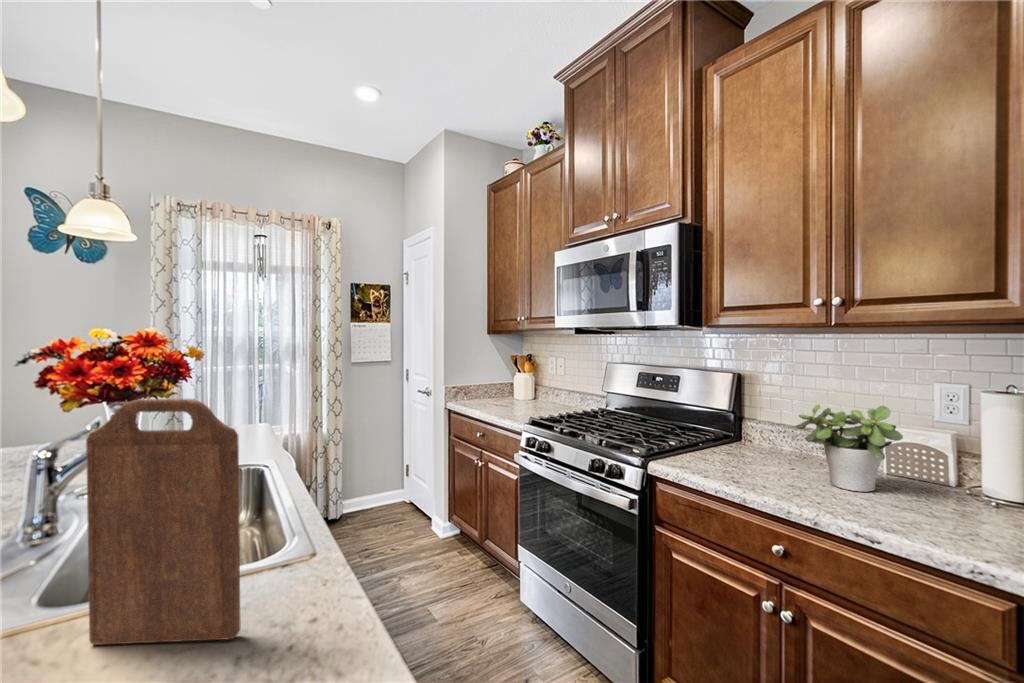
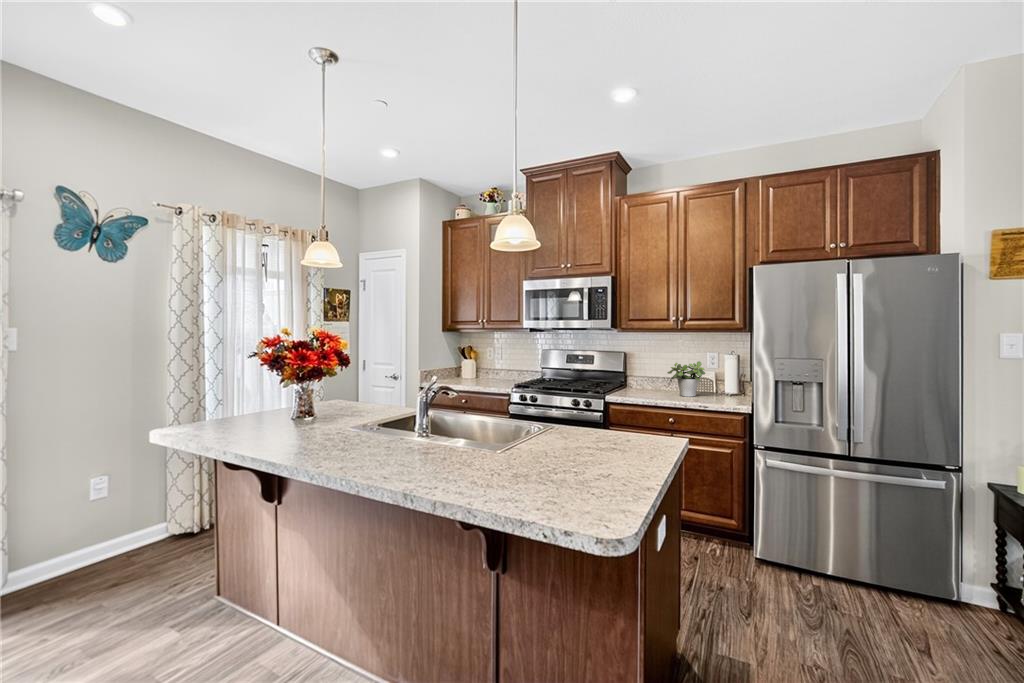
cutting board: present [86,399,241,645] -> none [548,355,589,441]

